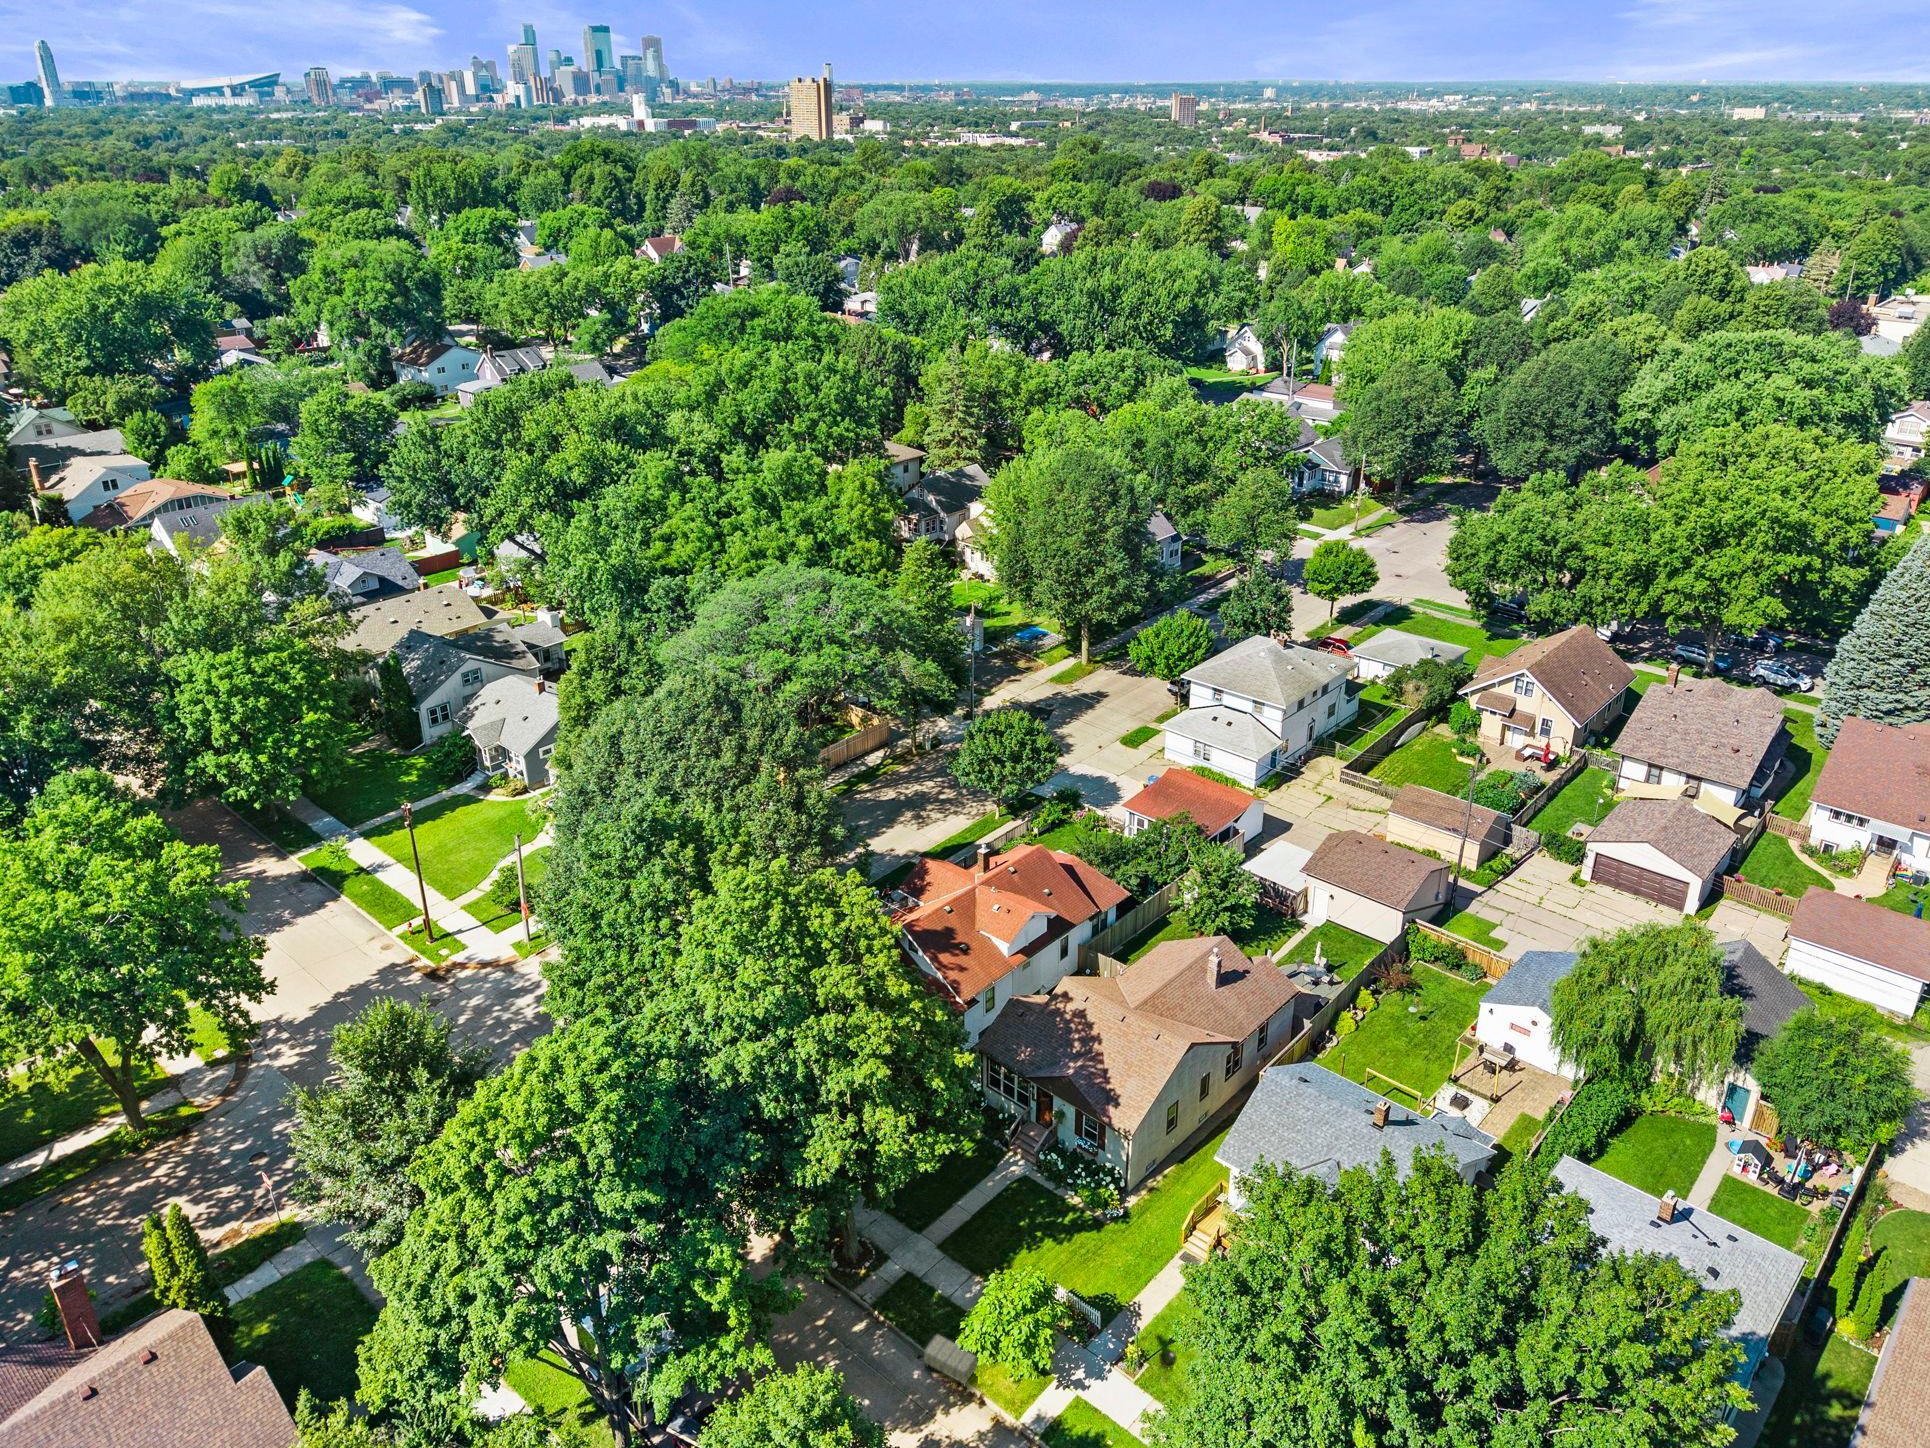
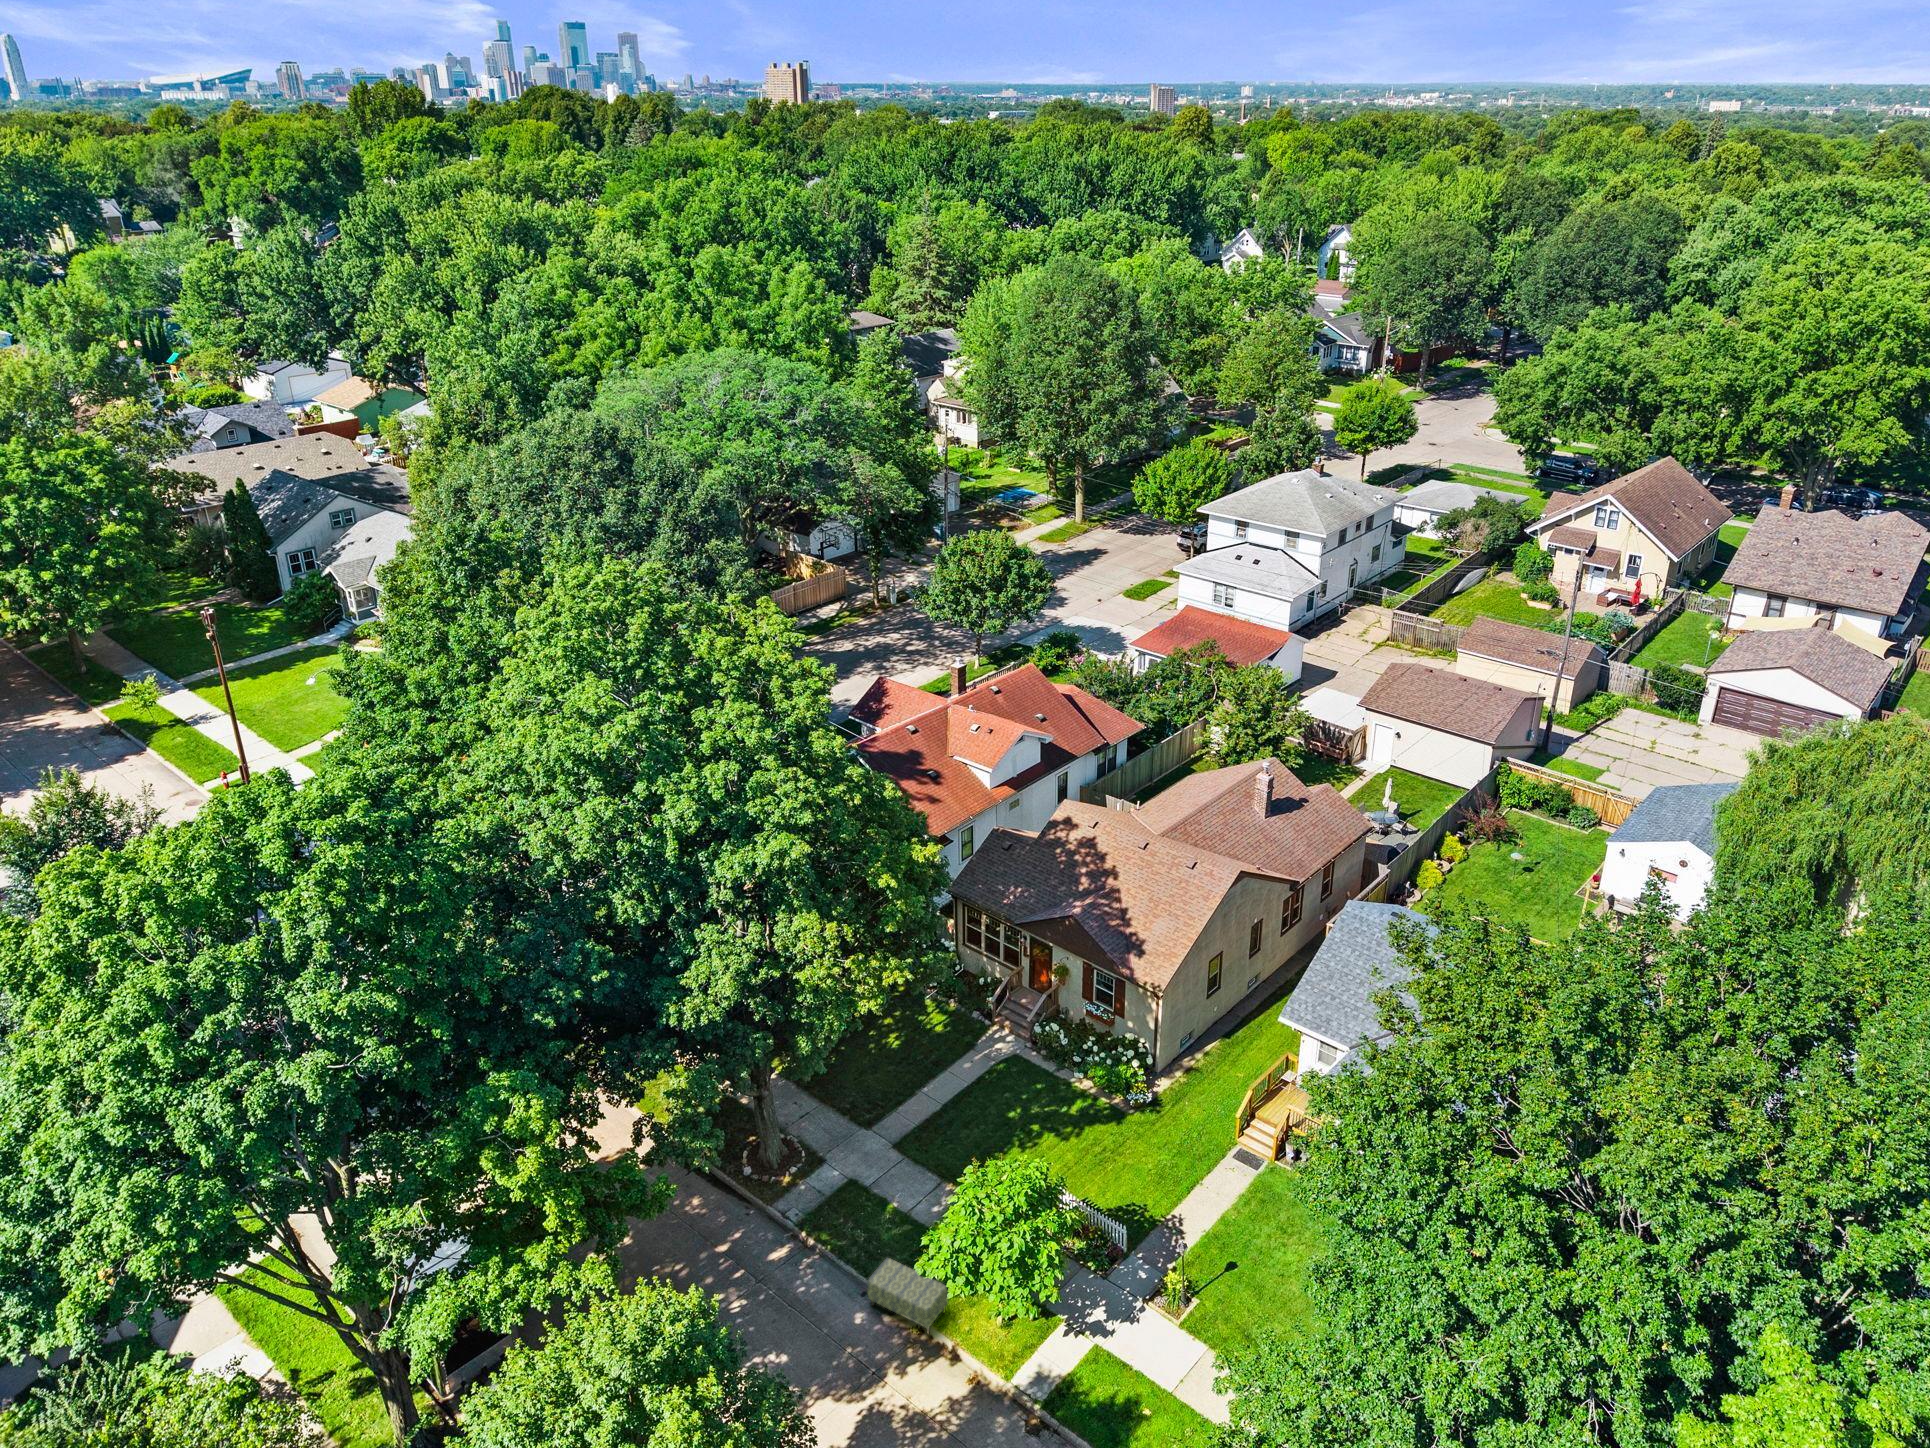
potted tree: present [1155,1334,1177,1368] -> none [1209,1249,1243,1302]

